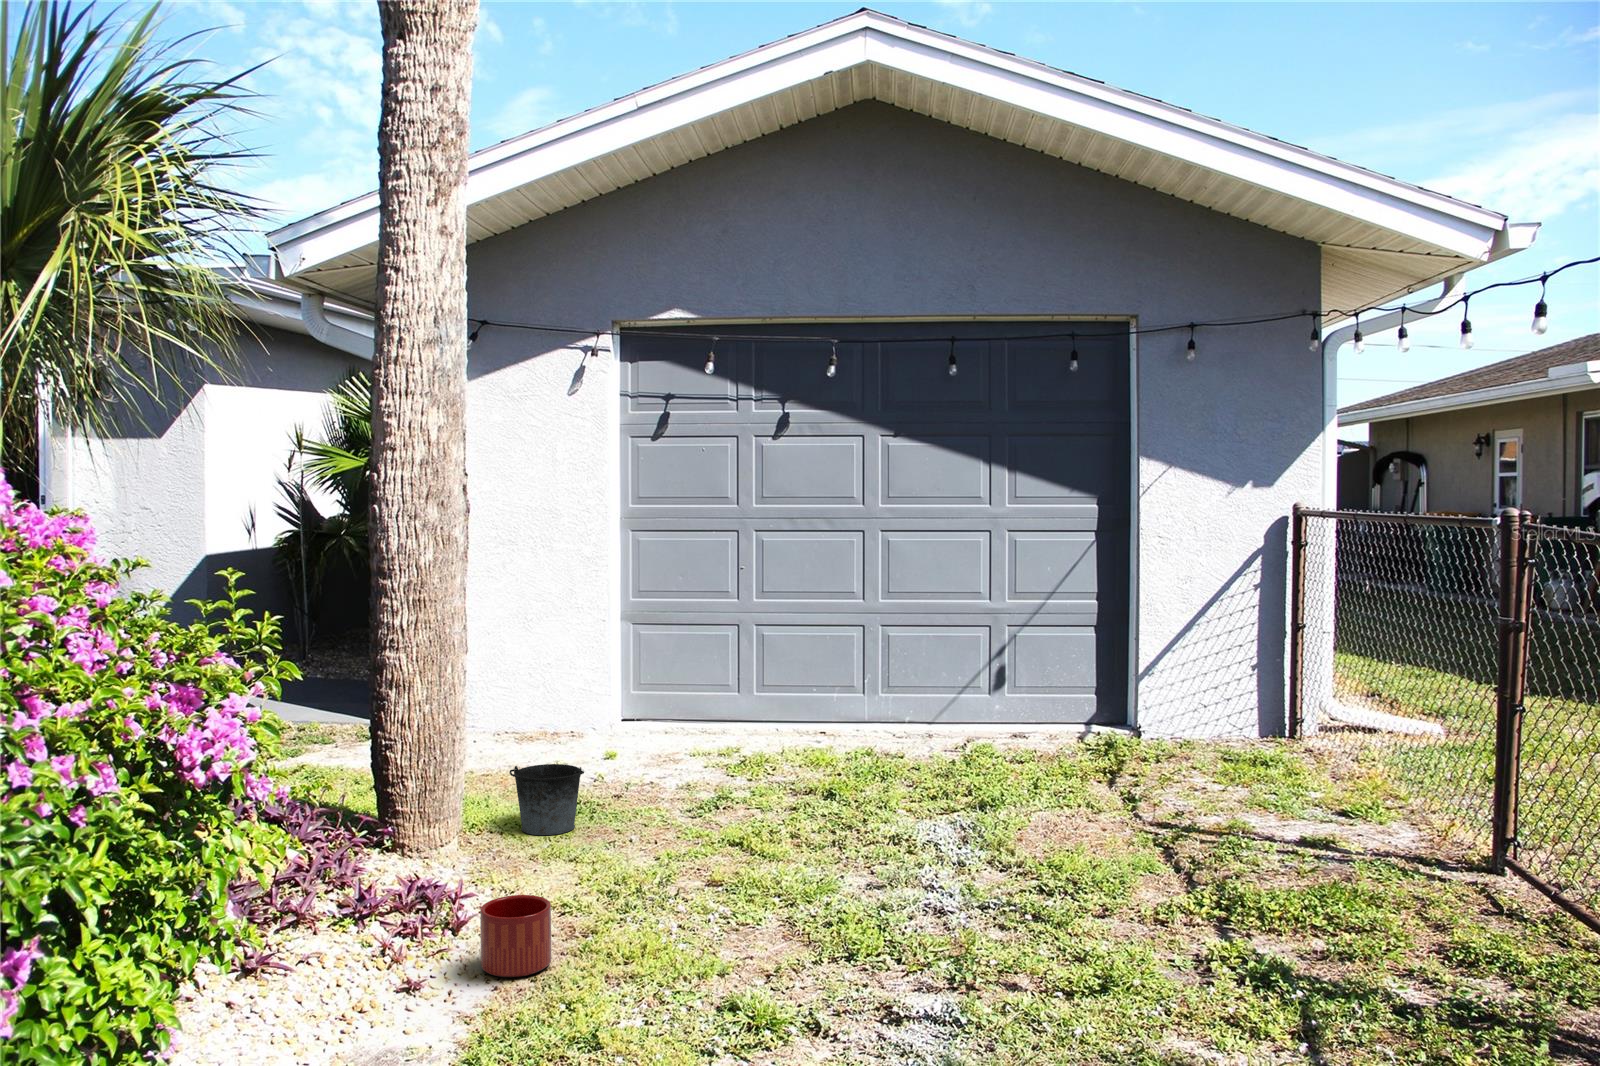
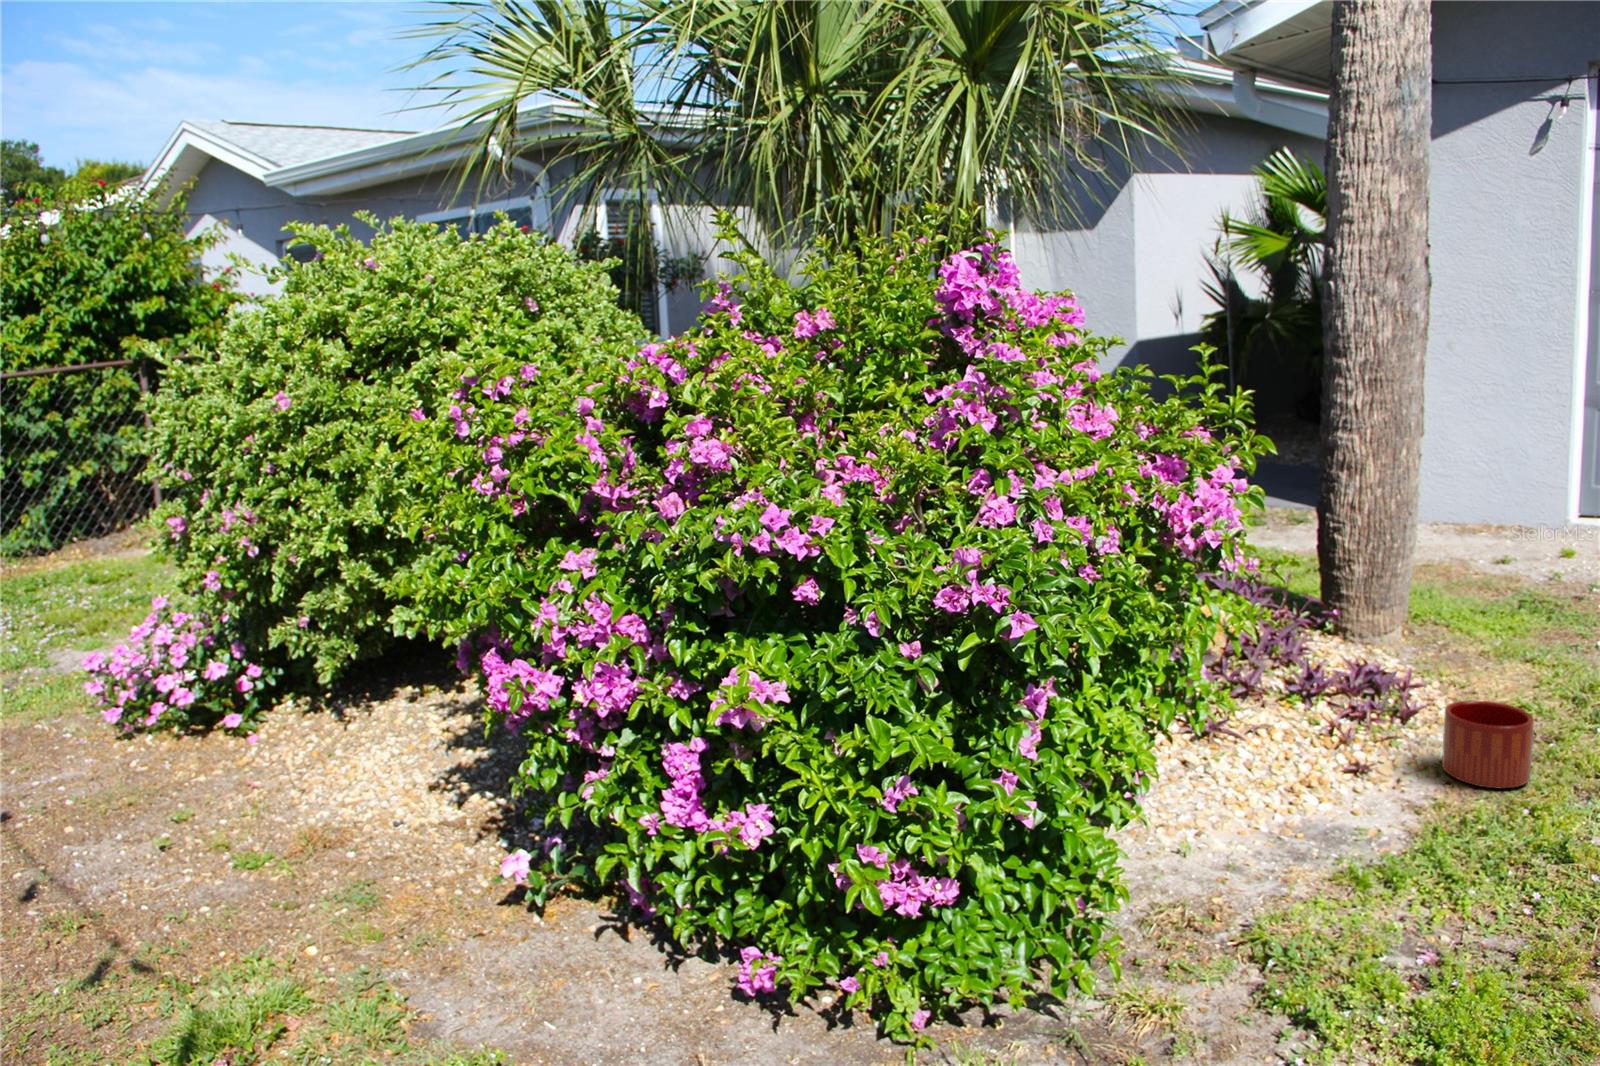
bucket: present [509,764,584,835] -> none [1453,563,1548,639]

